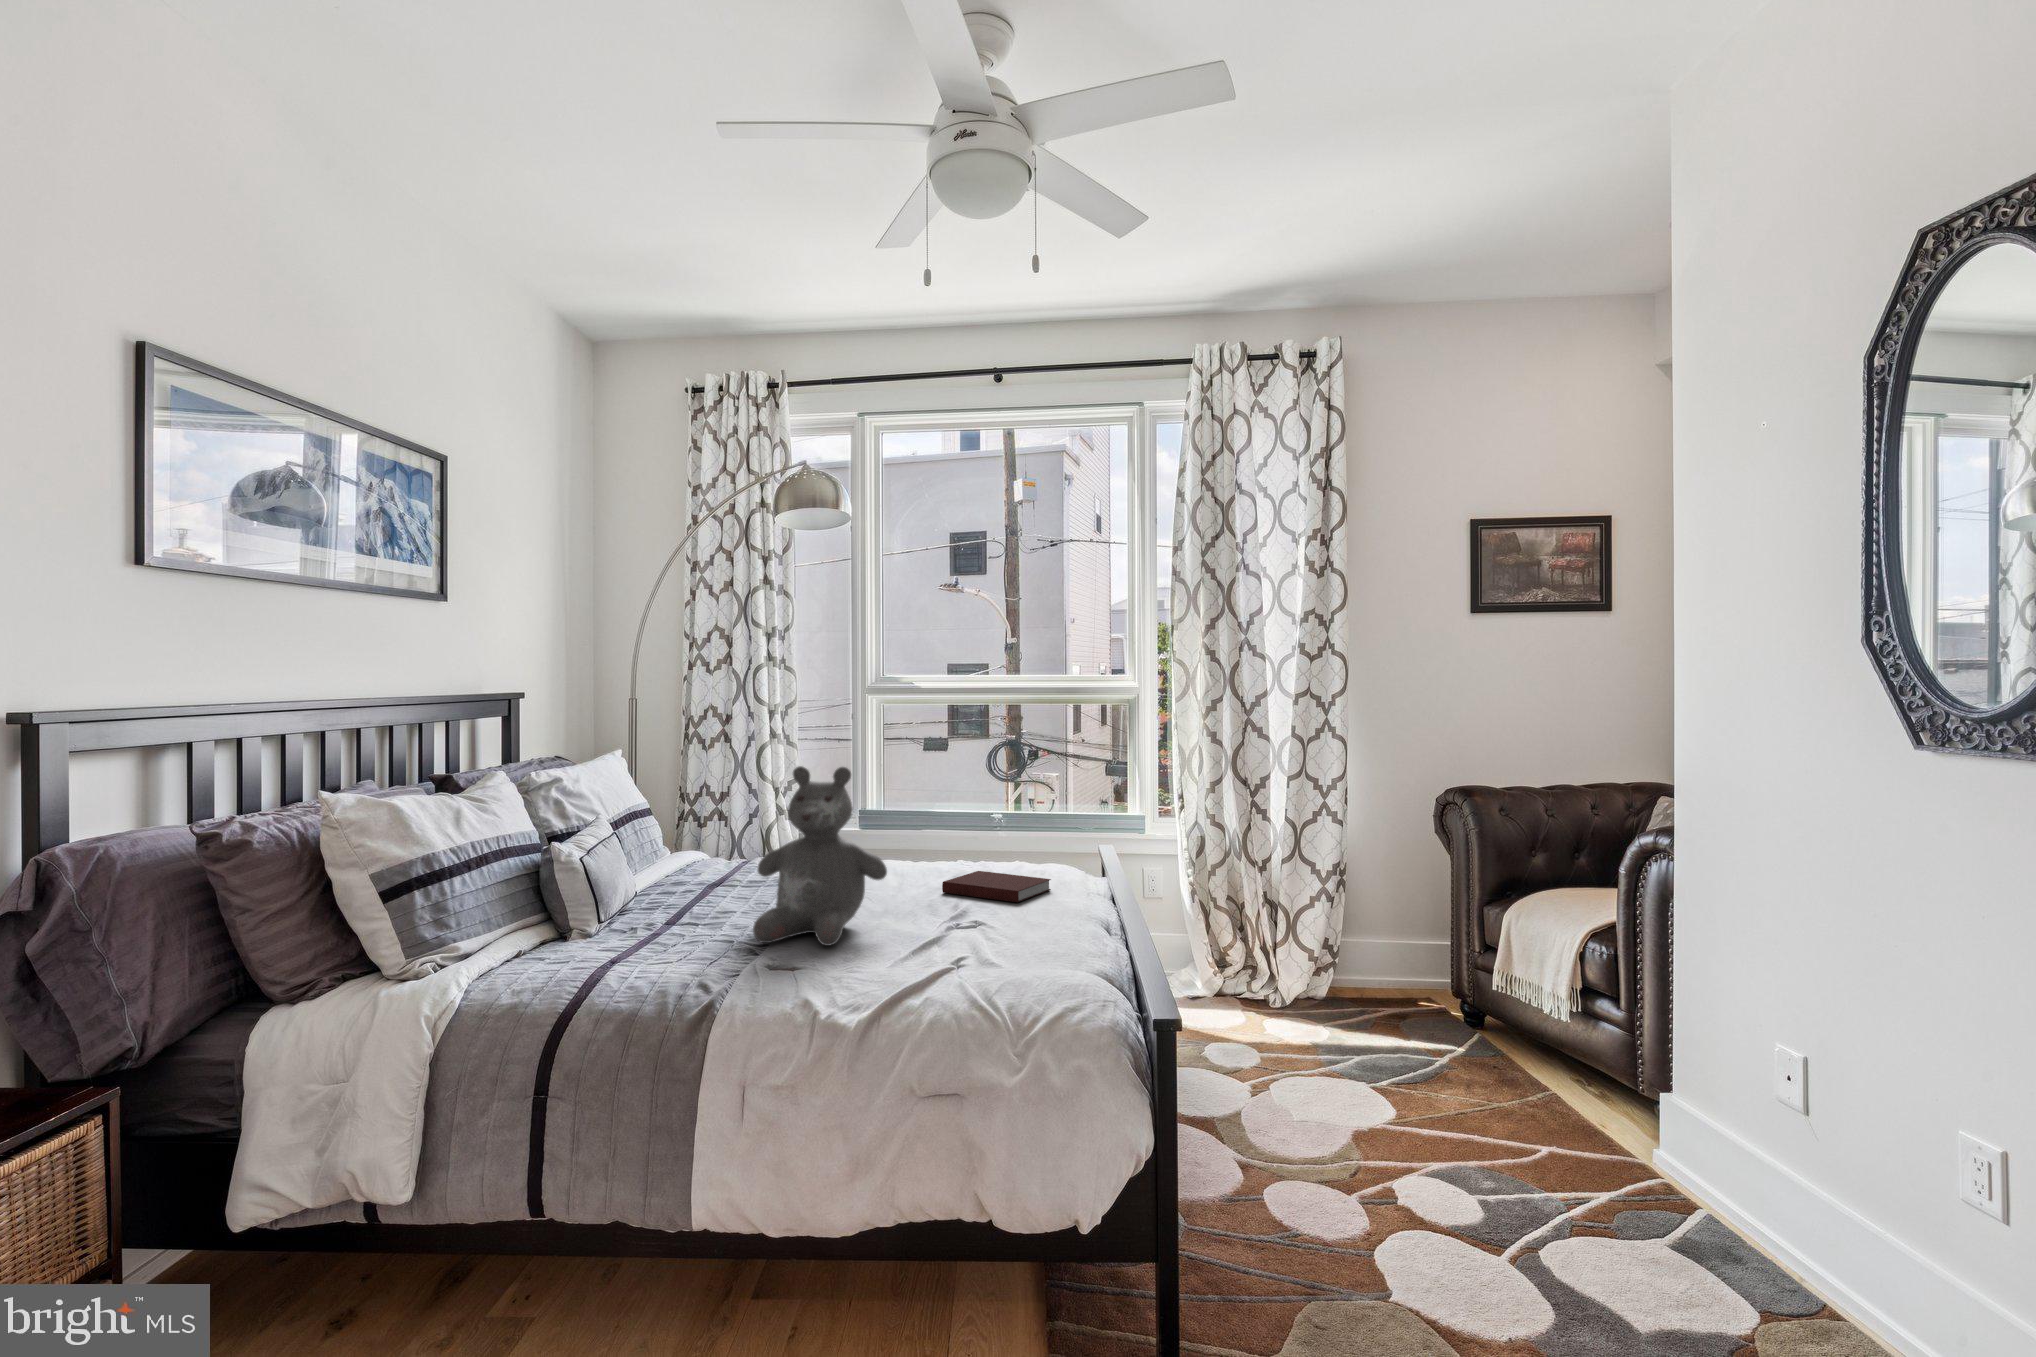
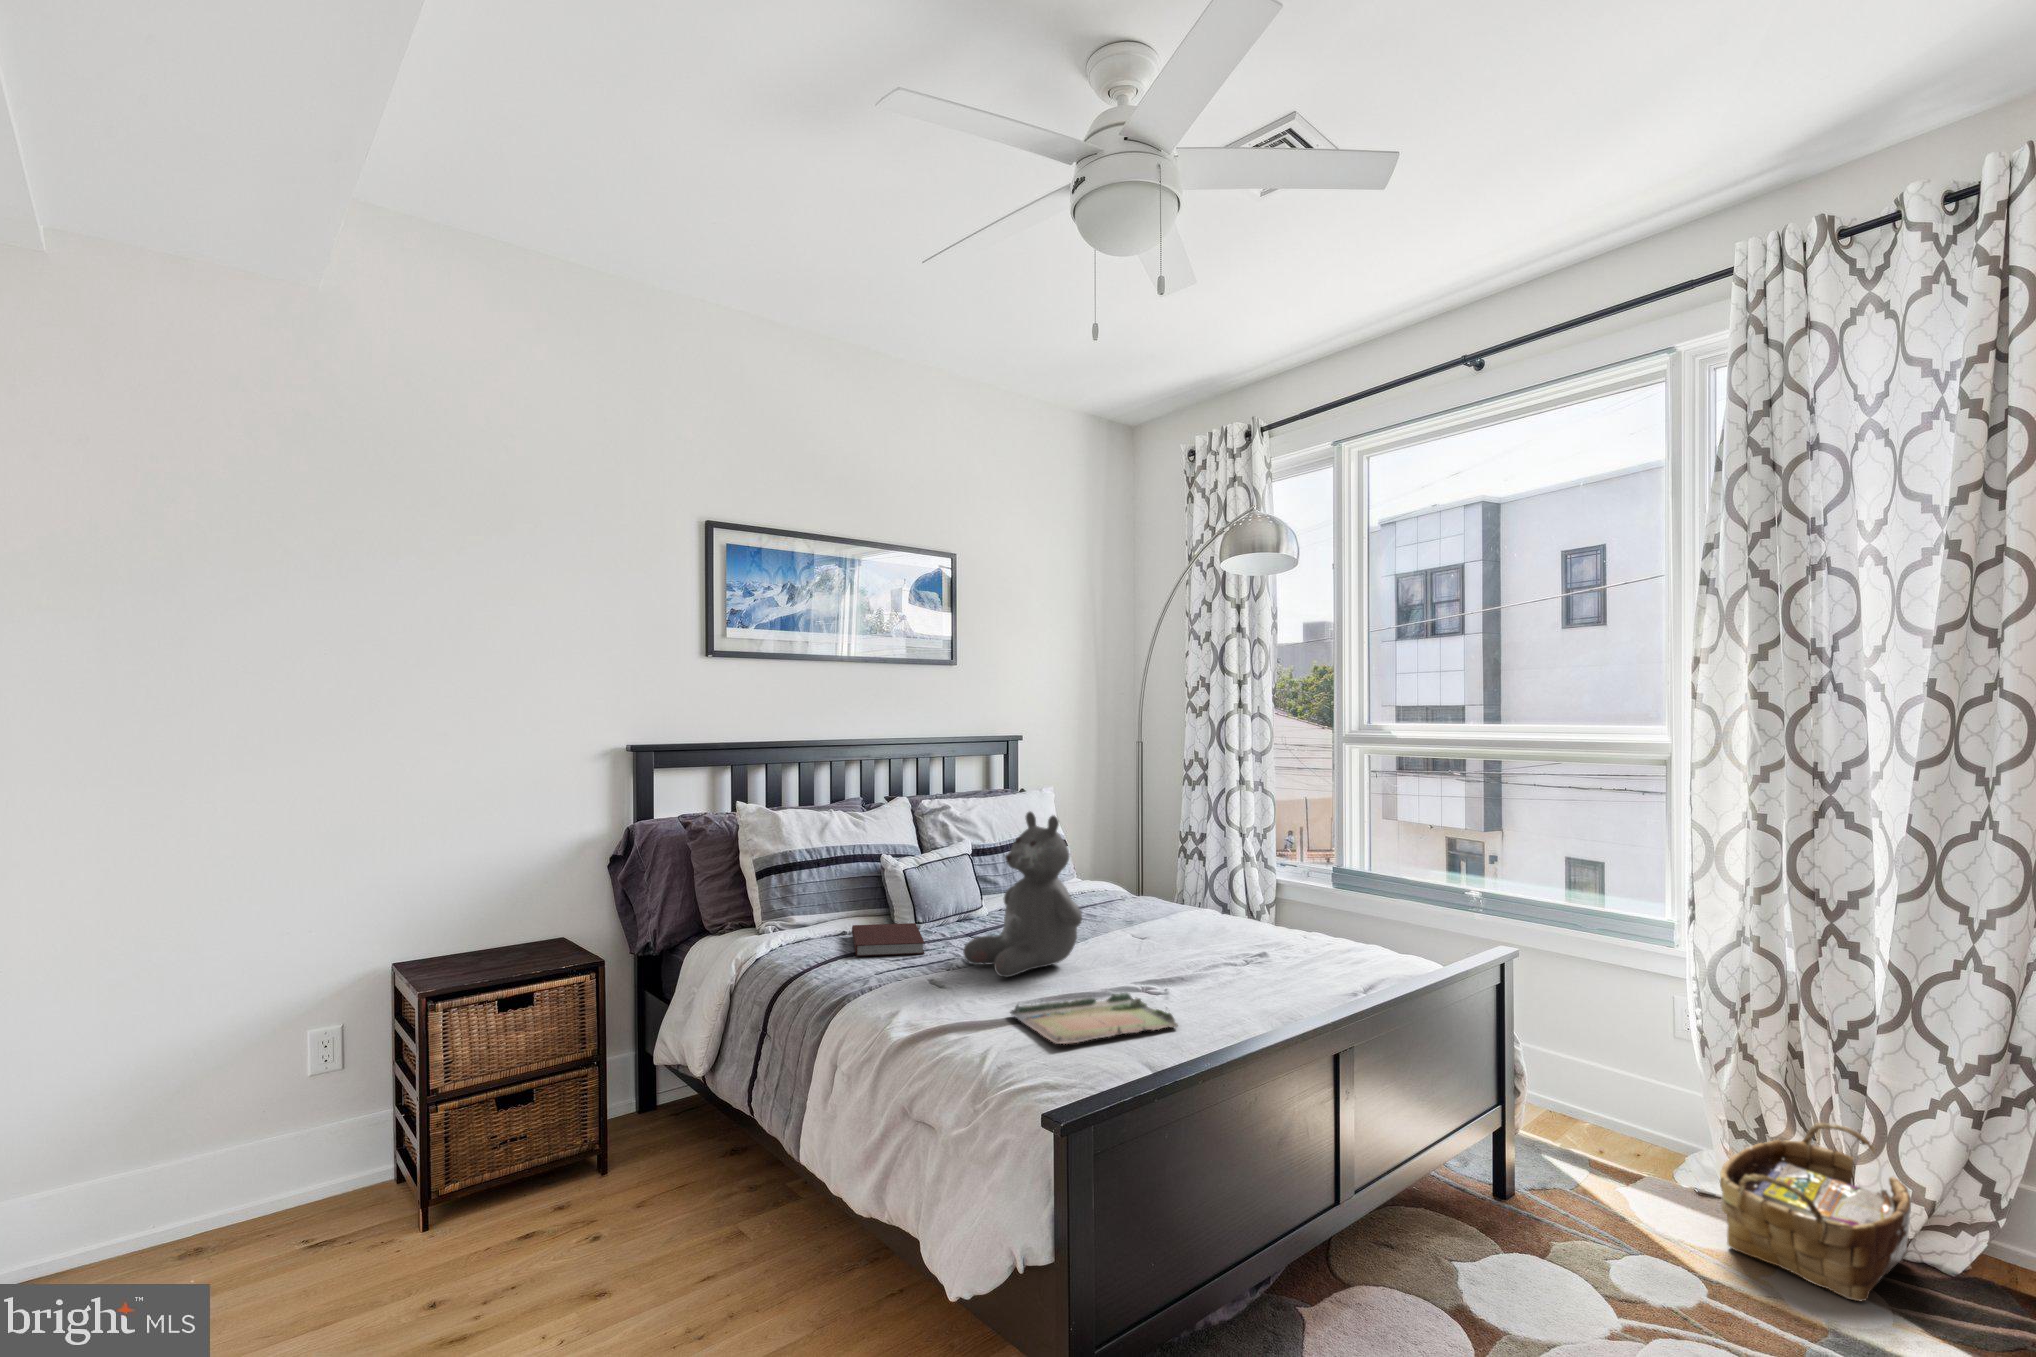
notebook: present [942,871,1051,902] -> present [852,923,925,956]
tray: none [917,926,1061,978] -> present [1010,992,1178,1044]
woven basket: none [1229,927,1324,1029] -> present [1720,1123,1911,1301]

